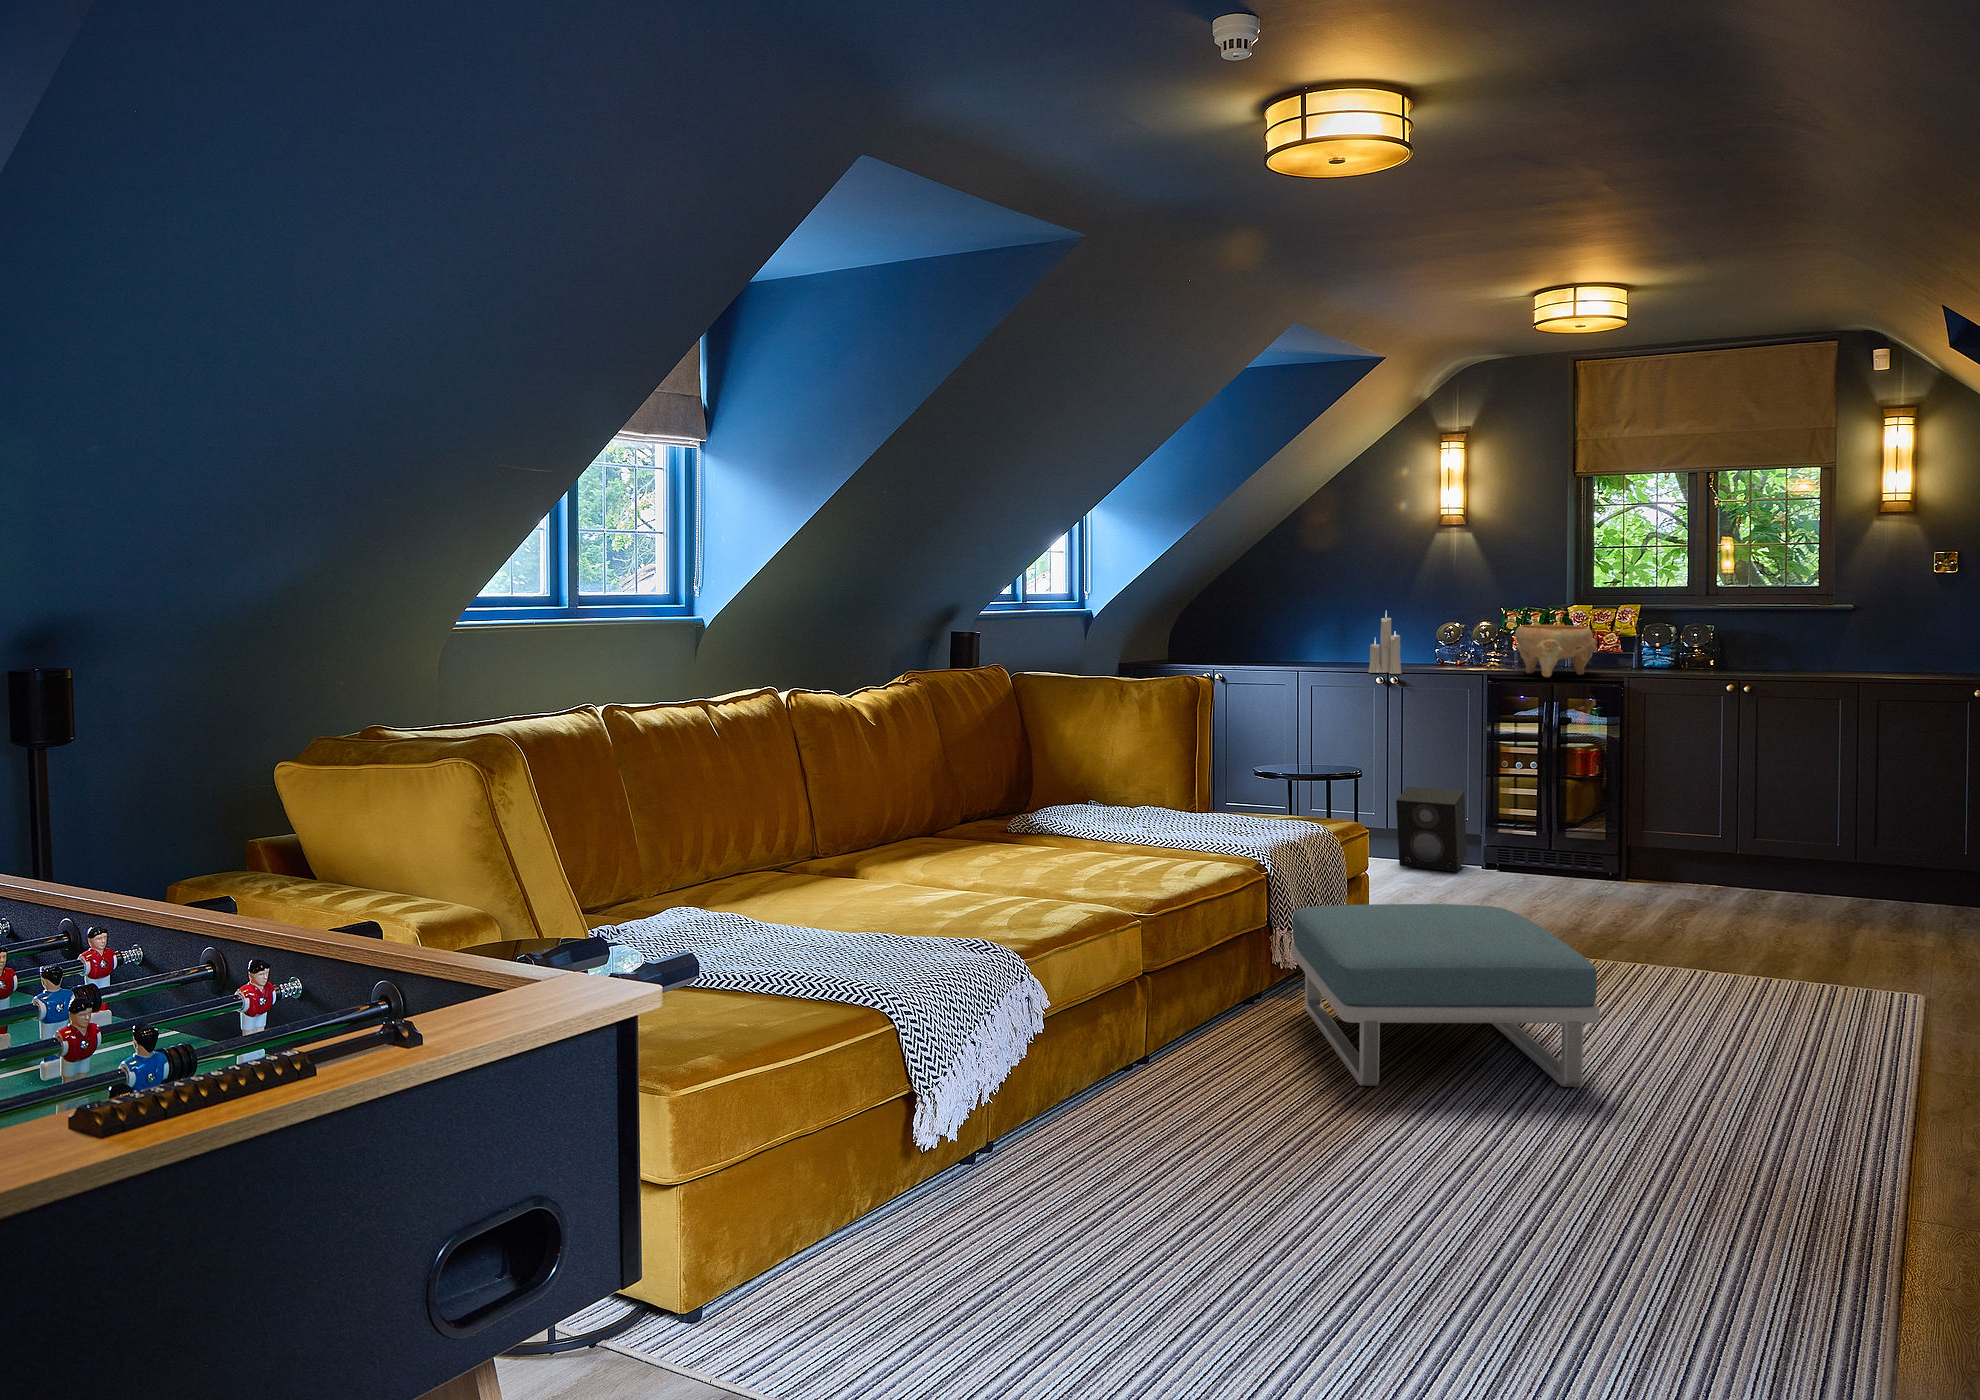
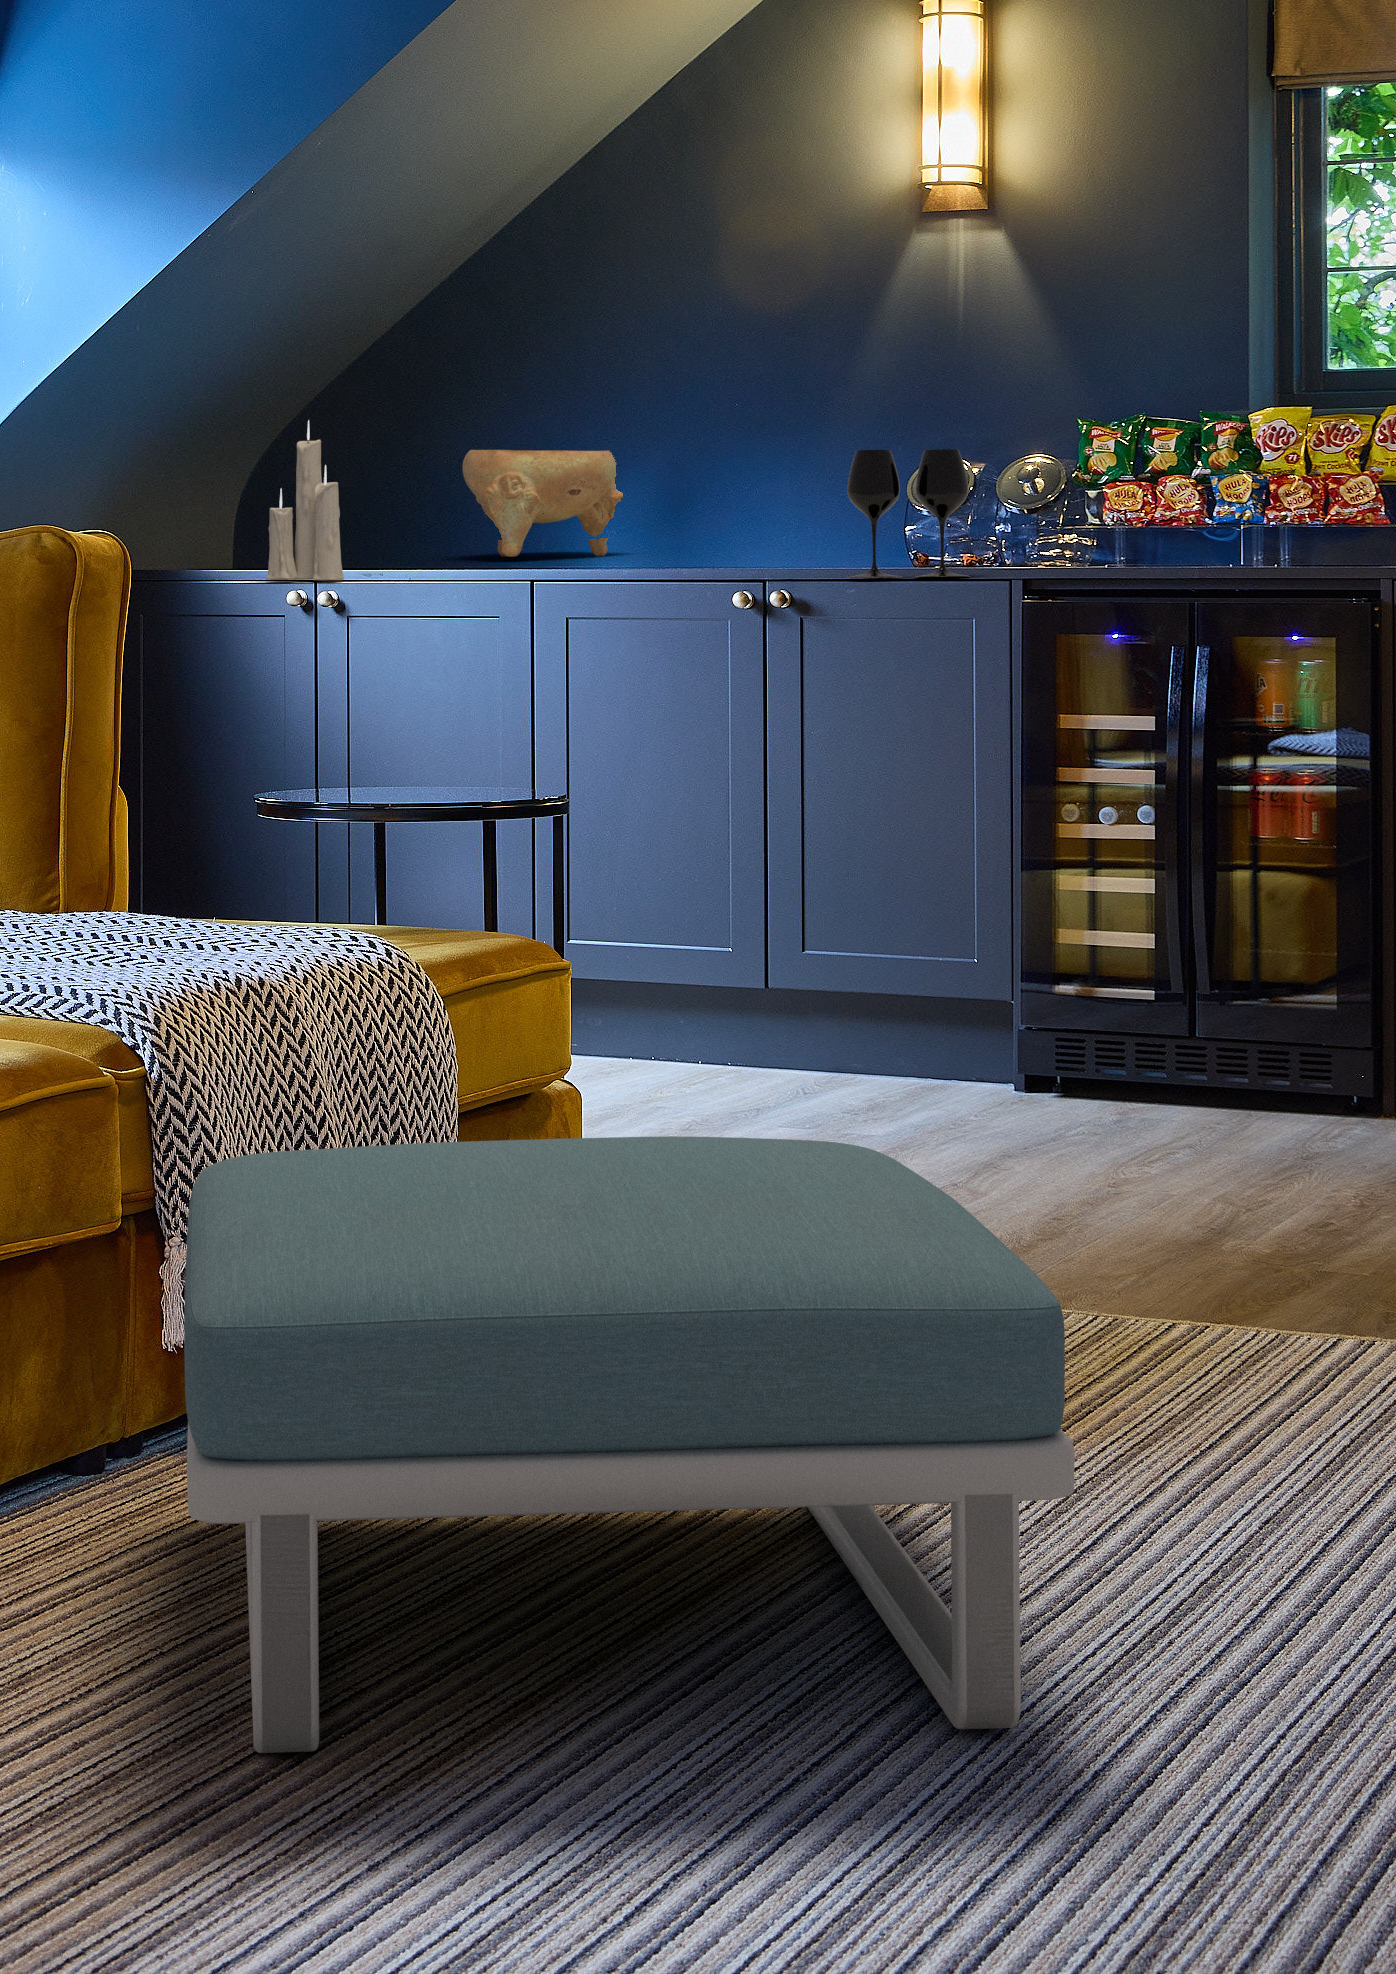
candle: present [1368,613,1402,674] -> present [266,420,344,581]
decorative bowl: present [1515,625,1597,677] -> present [463,450,623,557]
wine glass: none [1420,627,1467,674] -> present [847,449,970,578]
speaker: present [1396,787,1467,872] -> none [762,885,964,1117]

